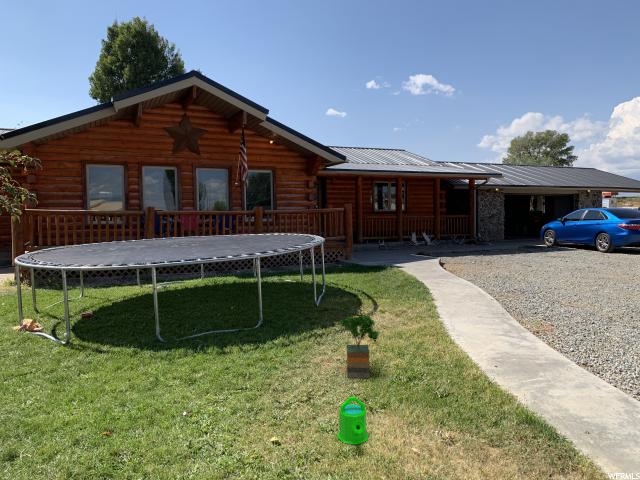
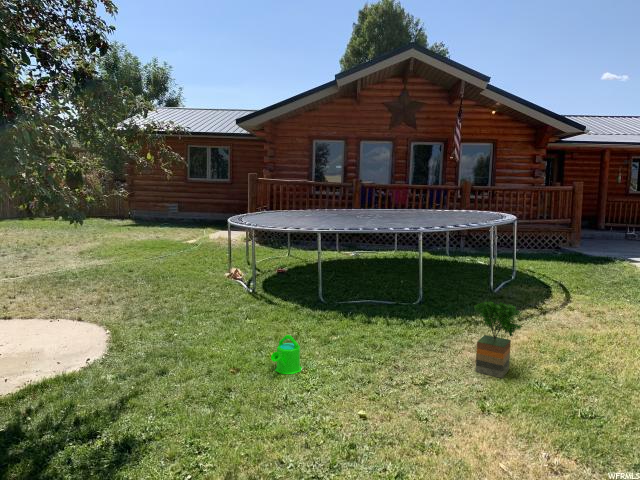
watering can: present [337,396,369,445] -> present [271,335,302,374]

